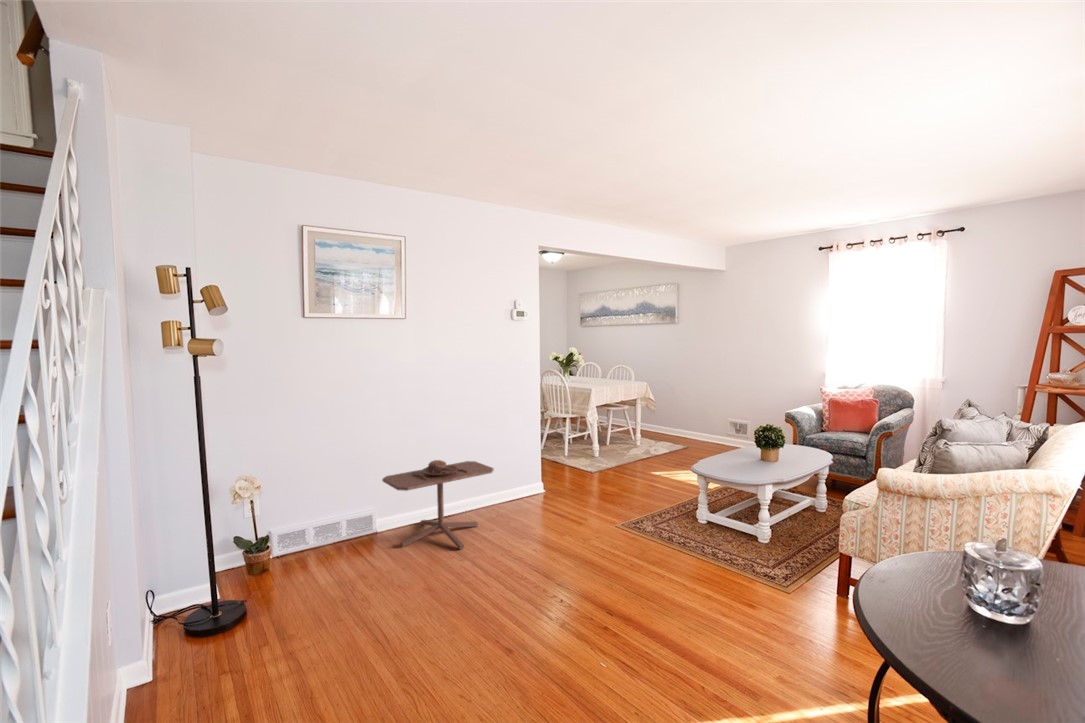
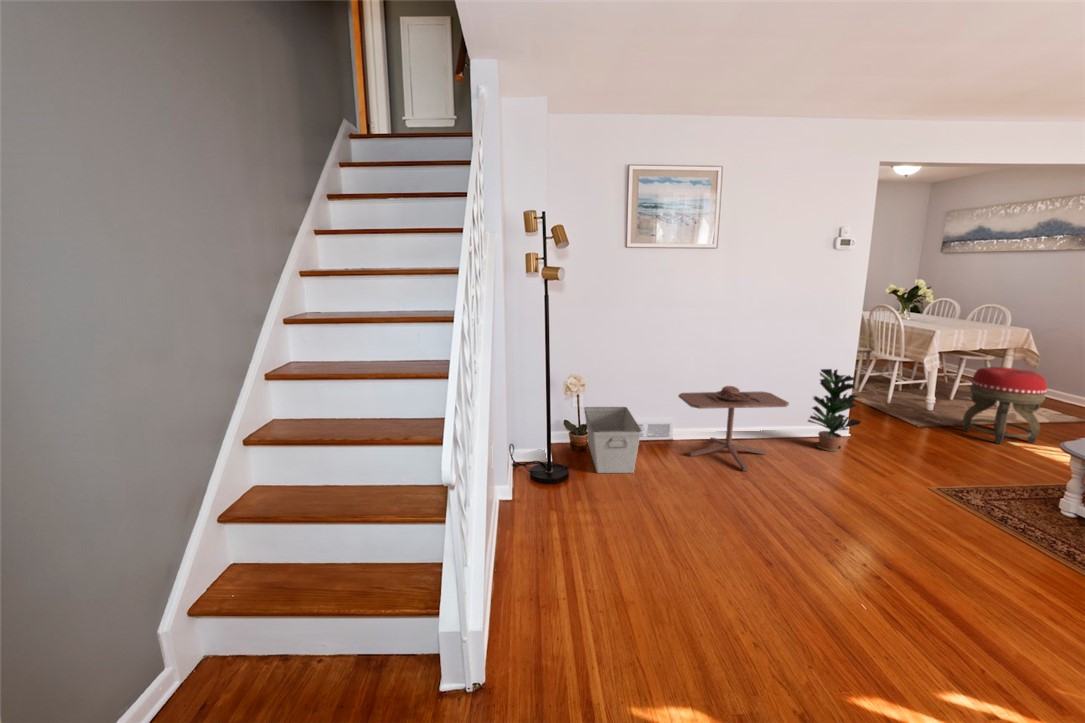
footstool: none [620,413,666,475] -> present [963,367,1047,444]
potted plant: none [511,430,553,509] -> present [808,369,860,452]
storage bin: none [262,505,342,599] -> present [584,407,641,473]

